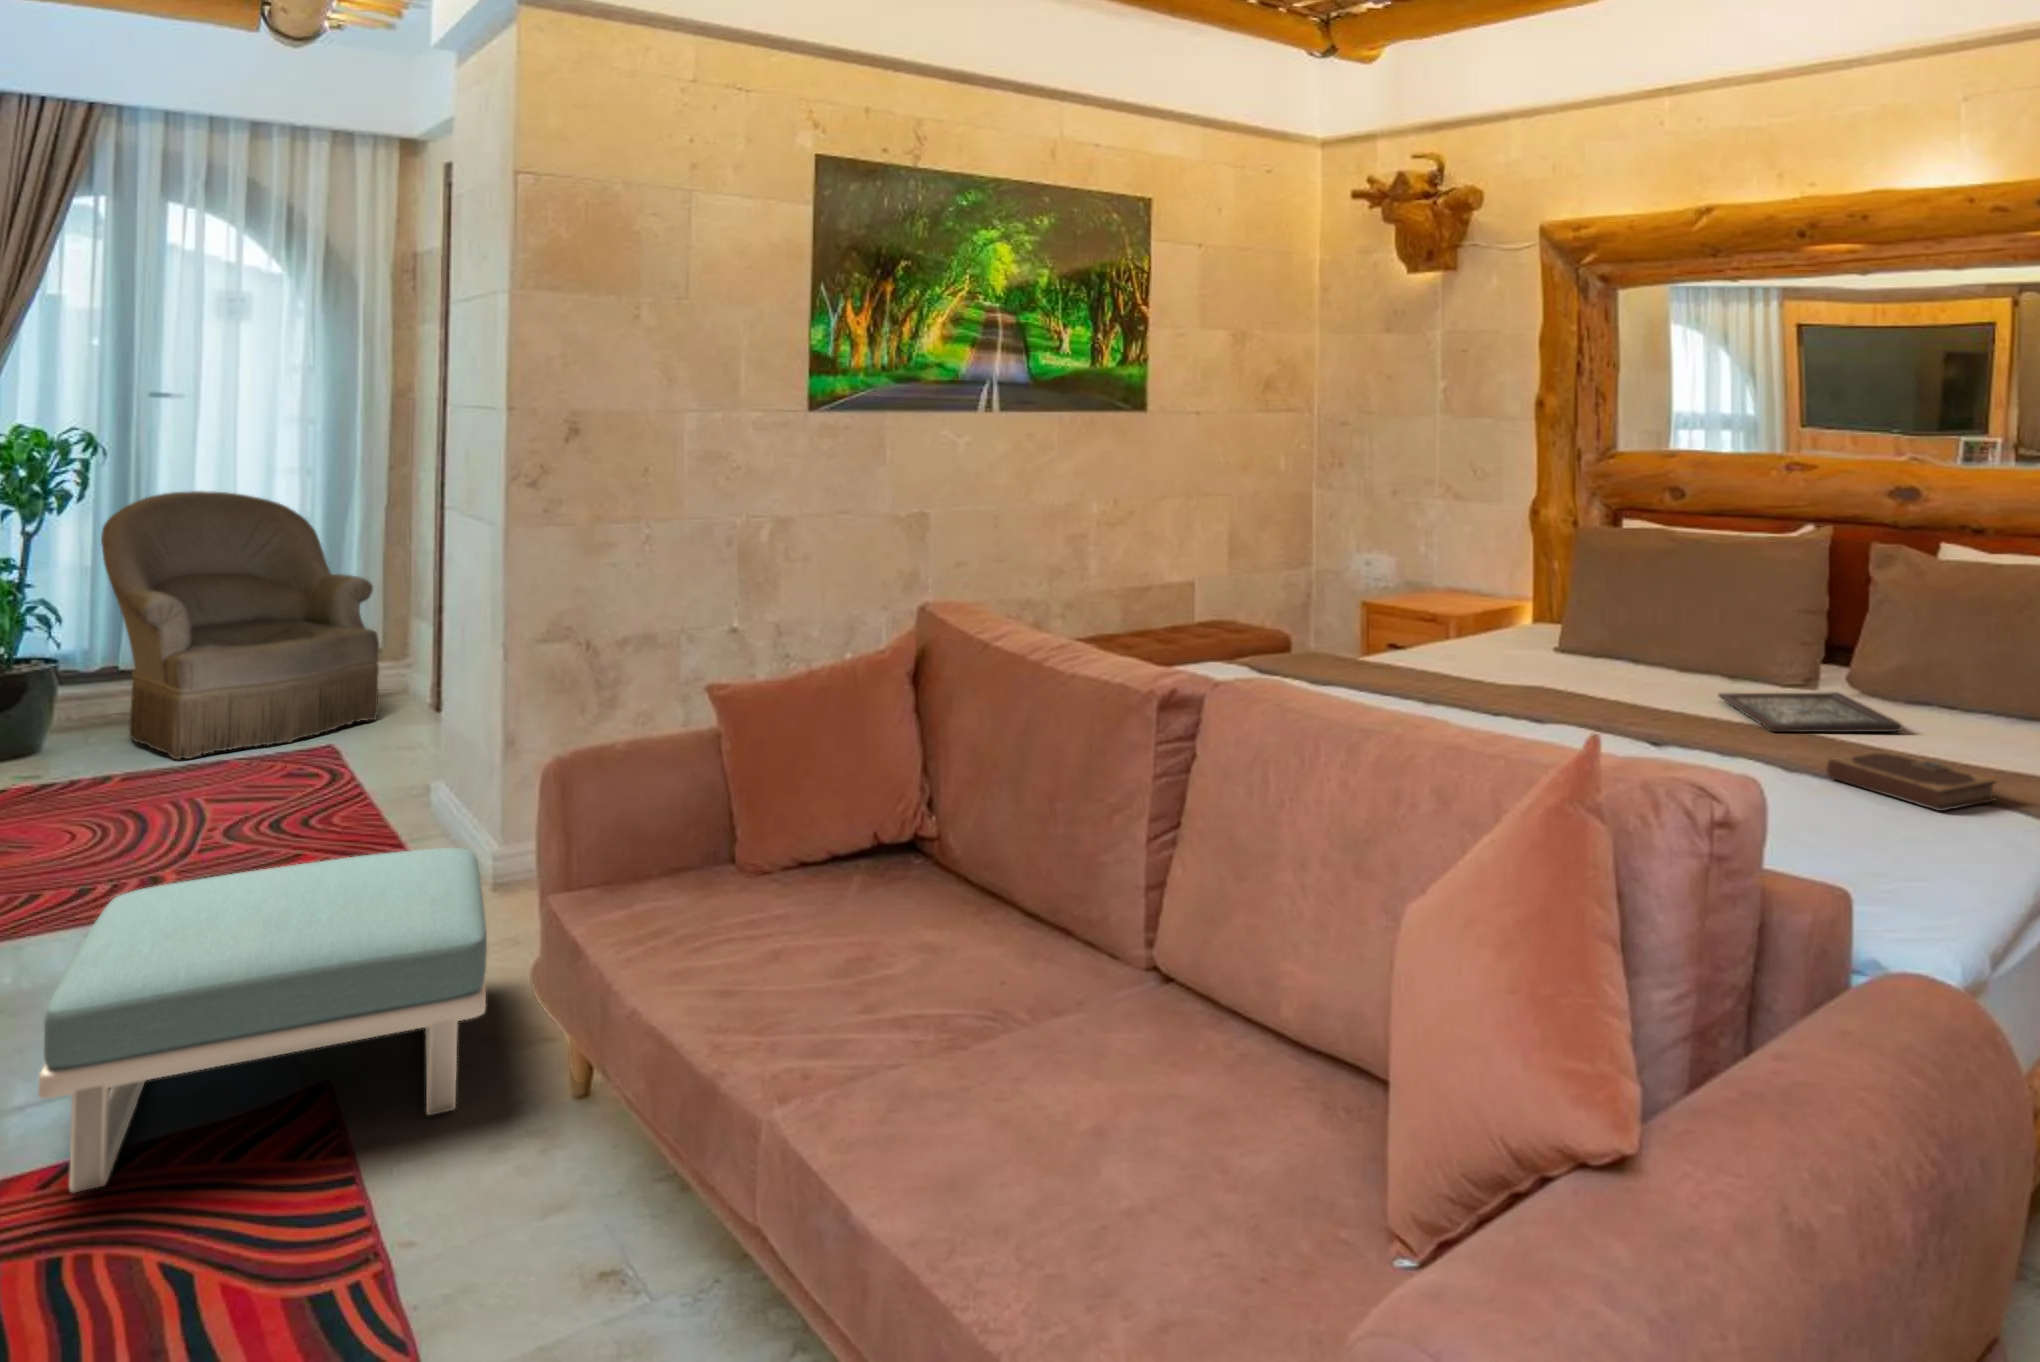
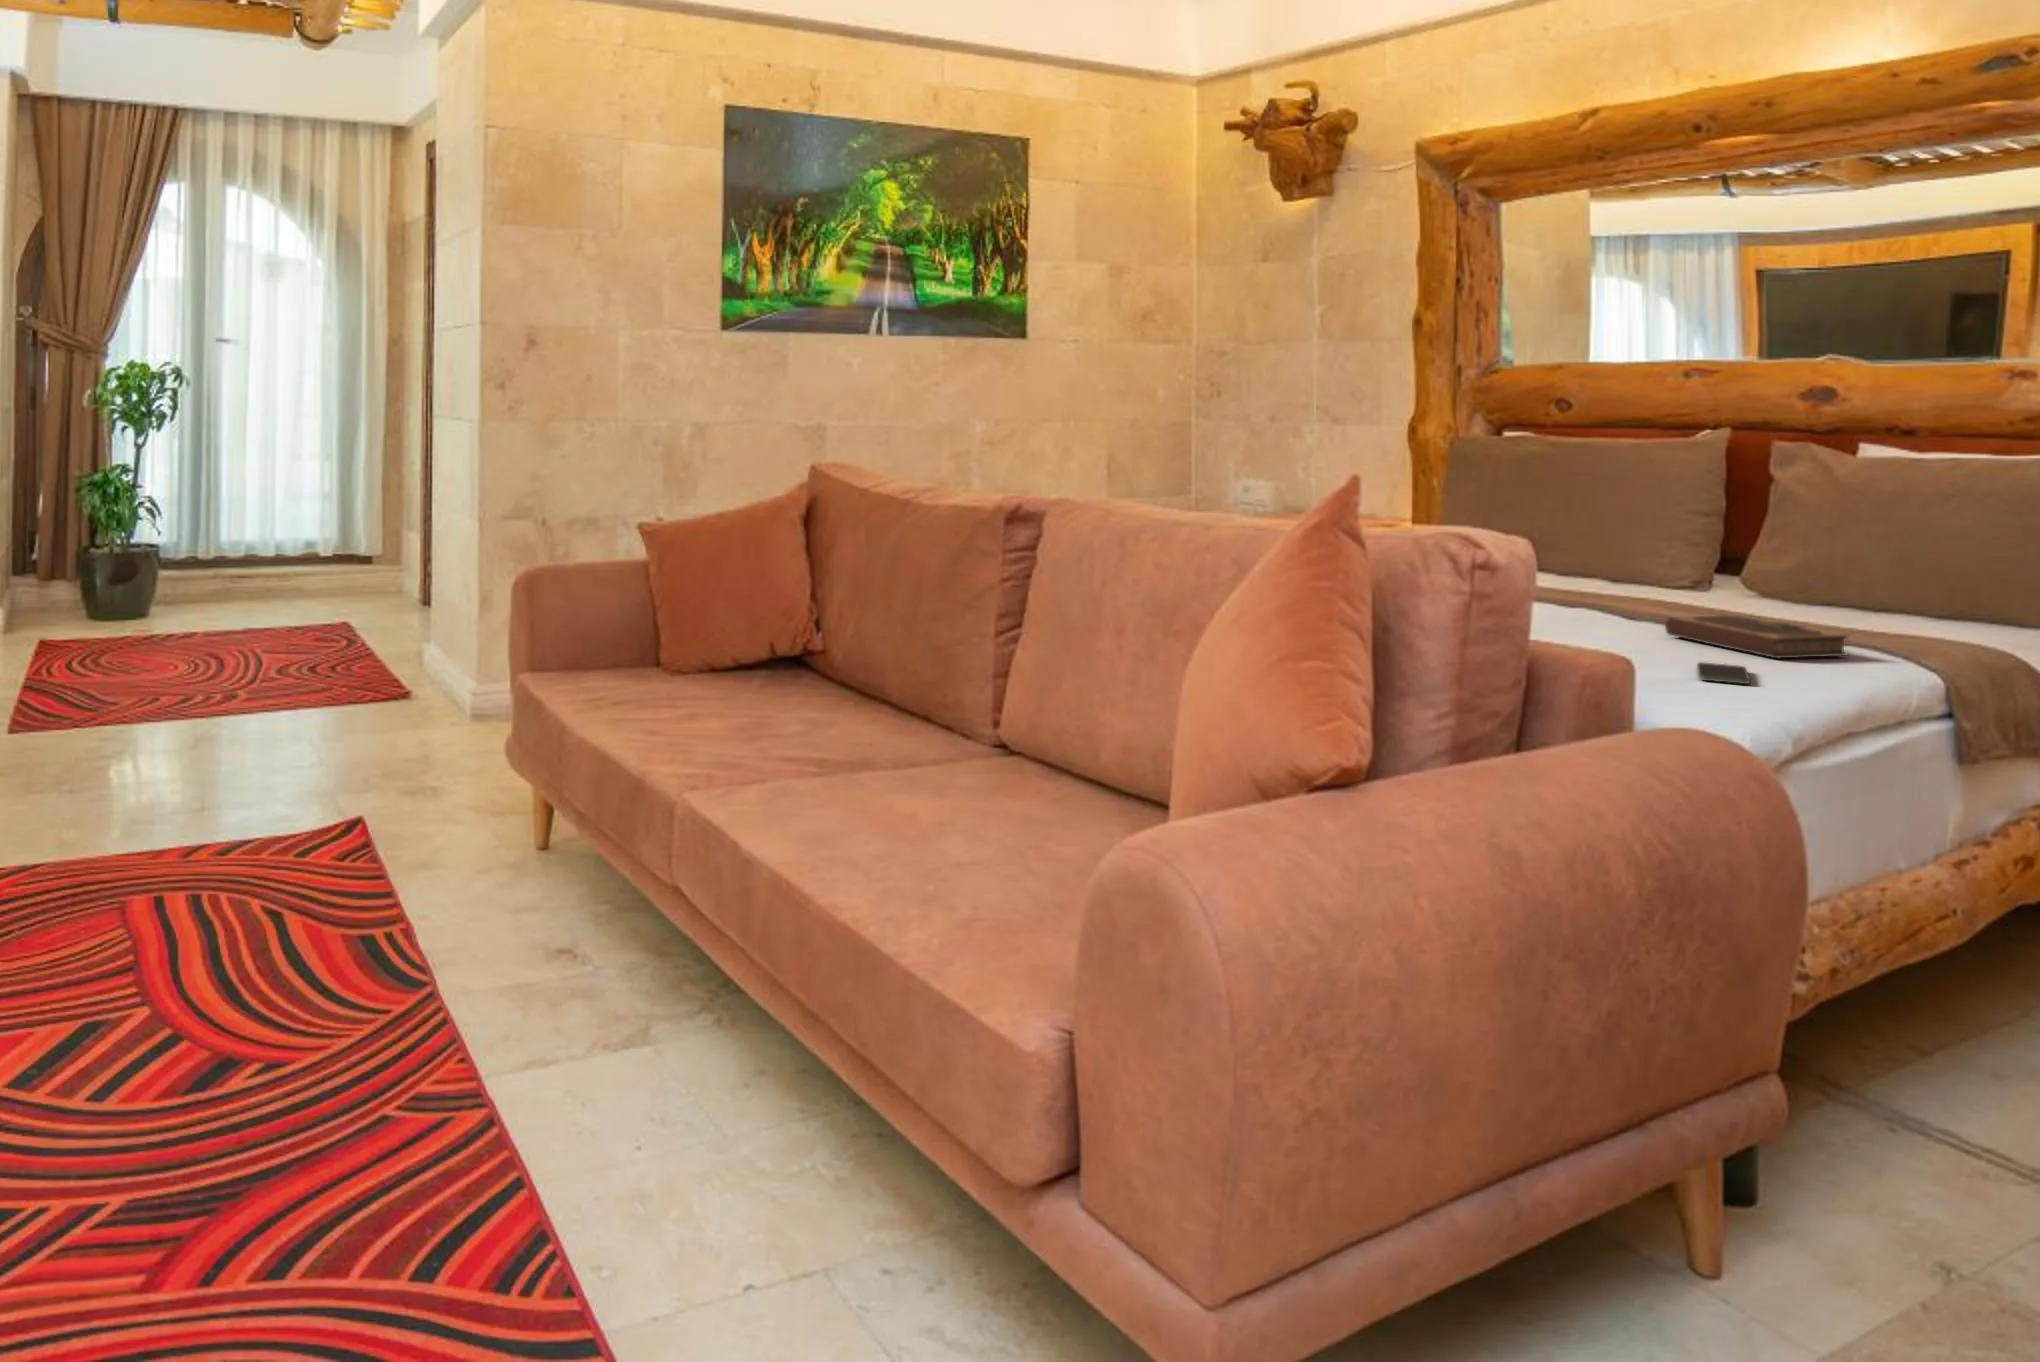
armchair: present [101,491,379,759] -> none [186,419,383,628]
tray: present [1719,692,1902,732] -> none [1583,583,1778,615]
smartphone: none [1881,830,1942,864] -> present [1697,662,1750,684]
footstool: present [38,848,487,1192] -> none [185,660,475,859]

